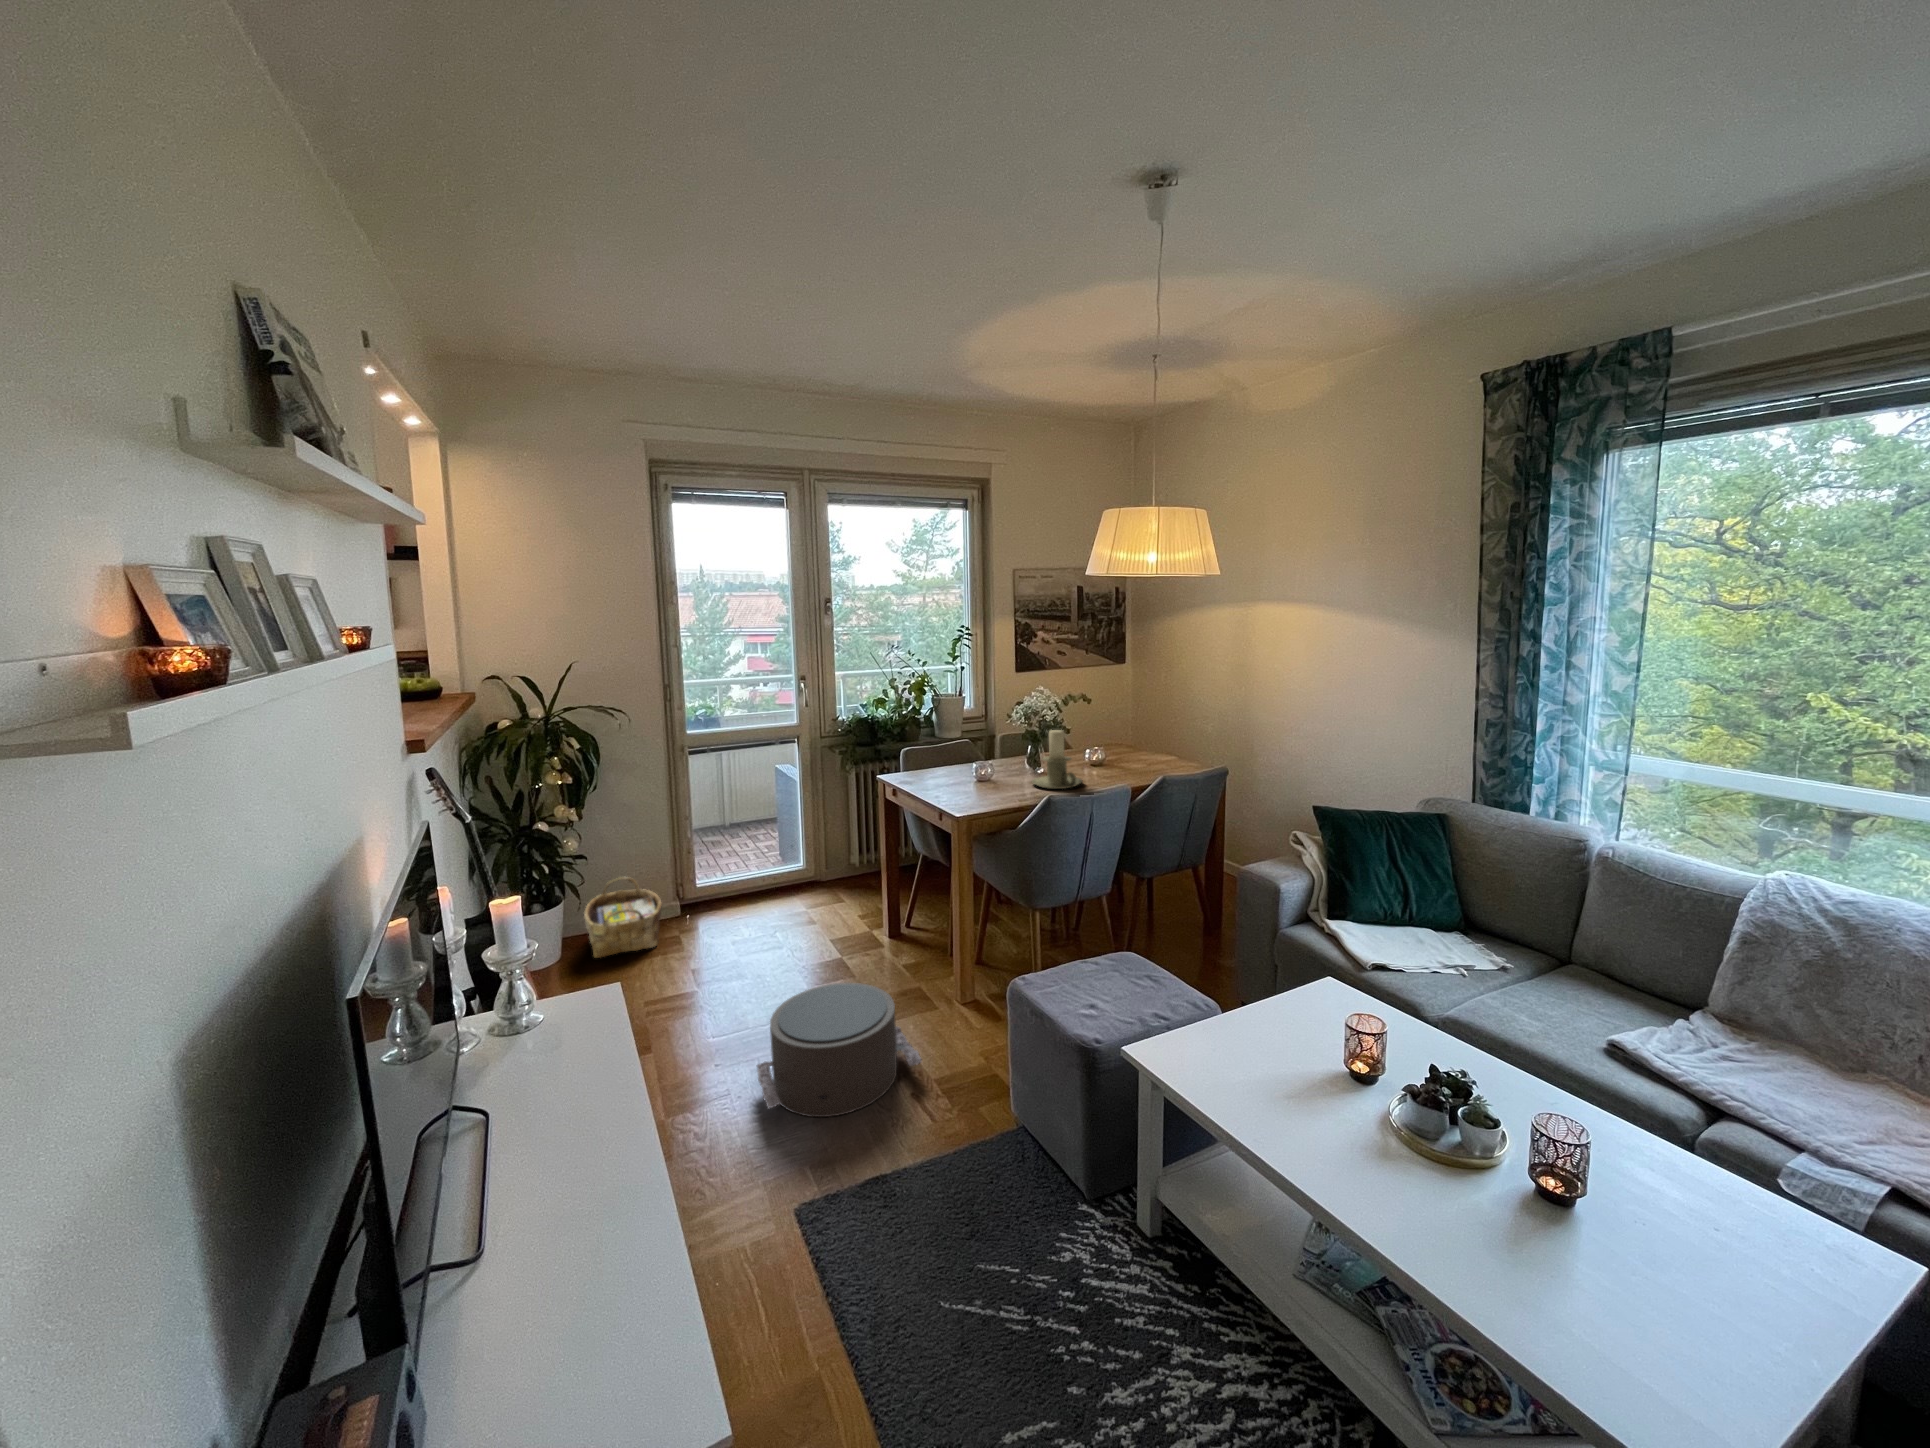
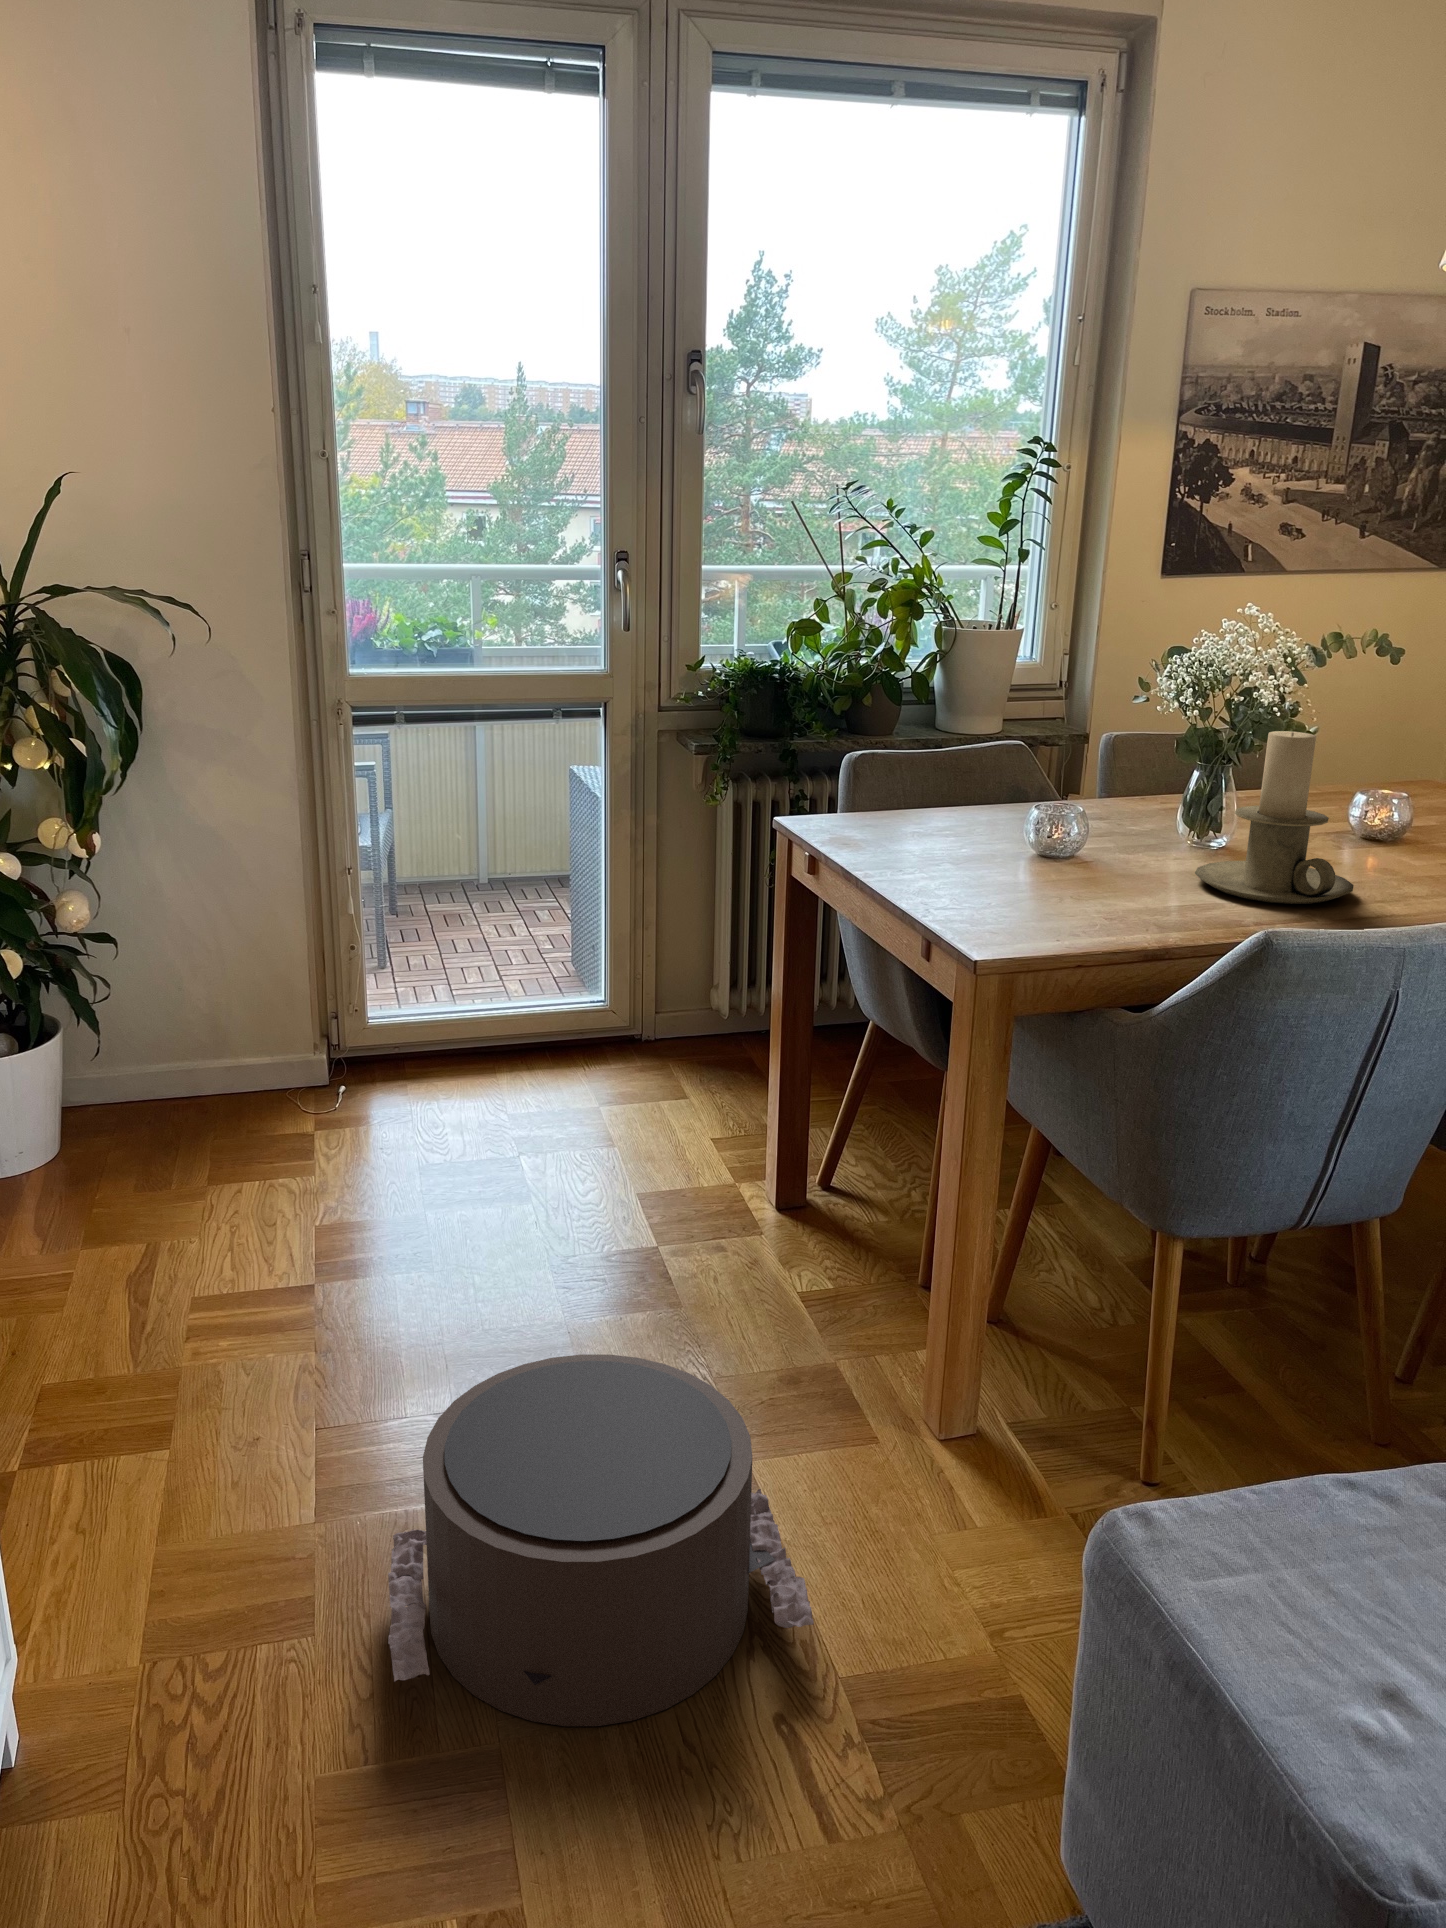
woven basket: present [584,877,662,958] -> none [111,988,274,1161]

